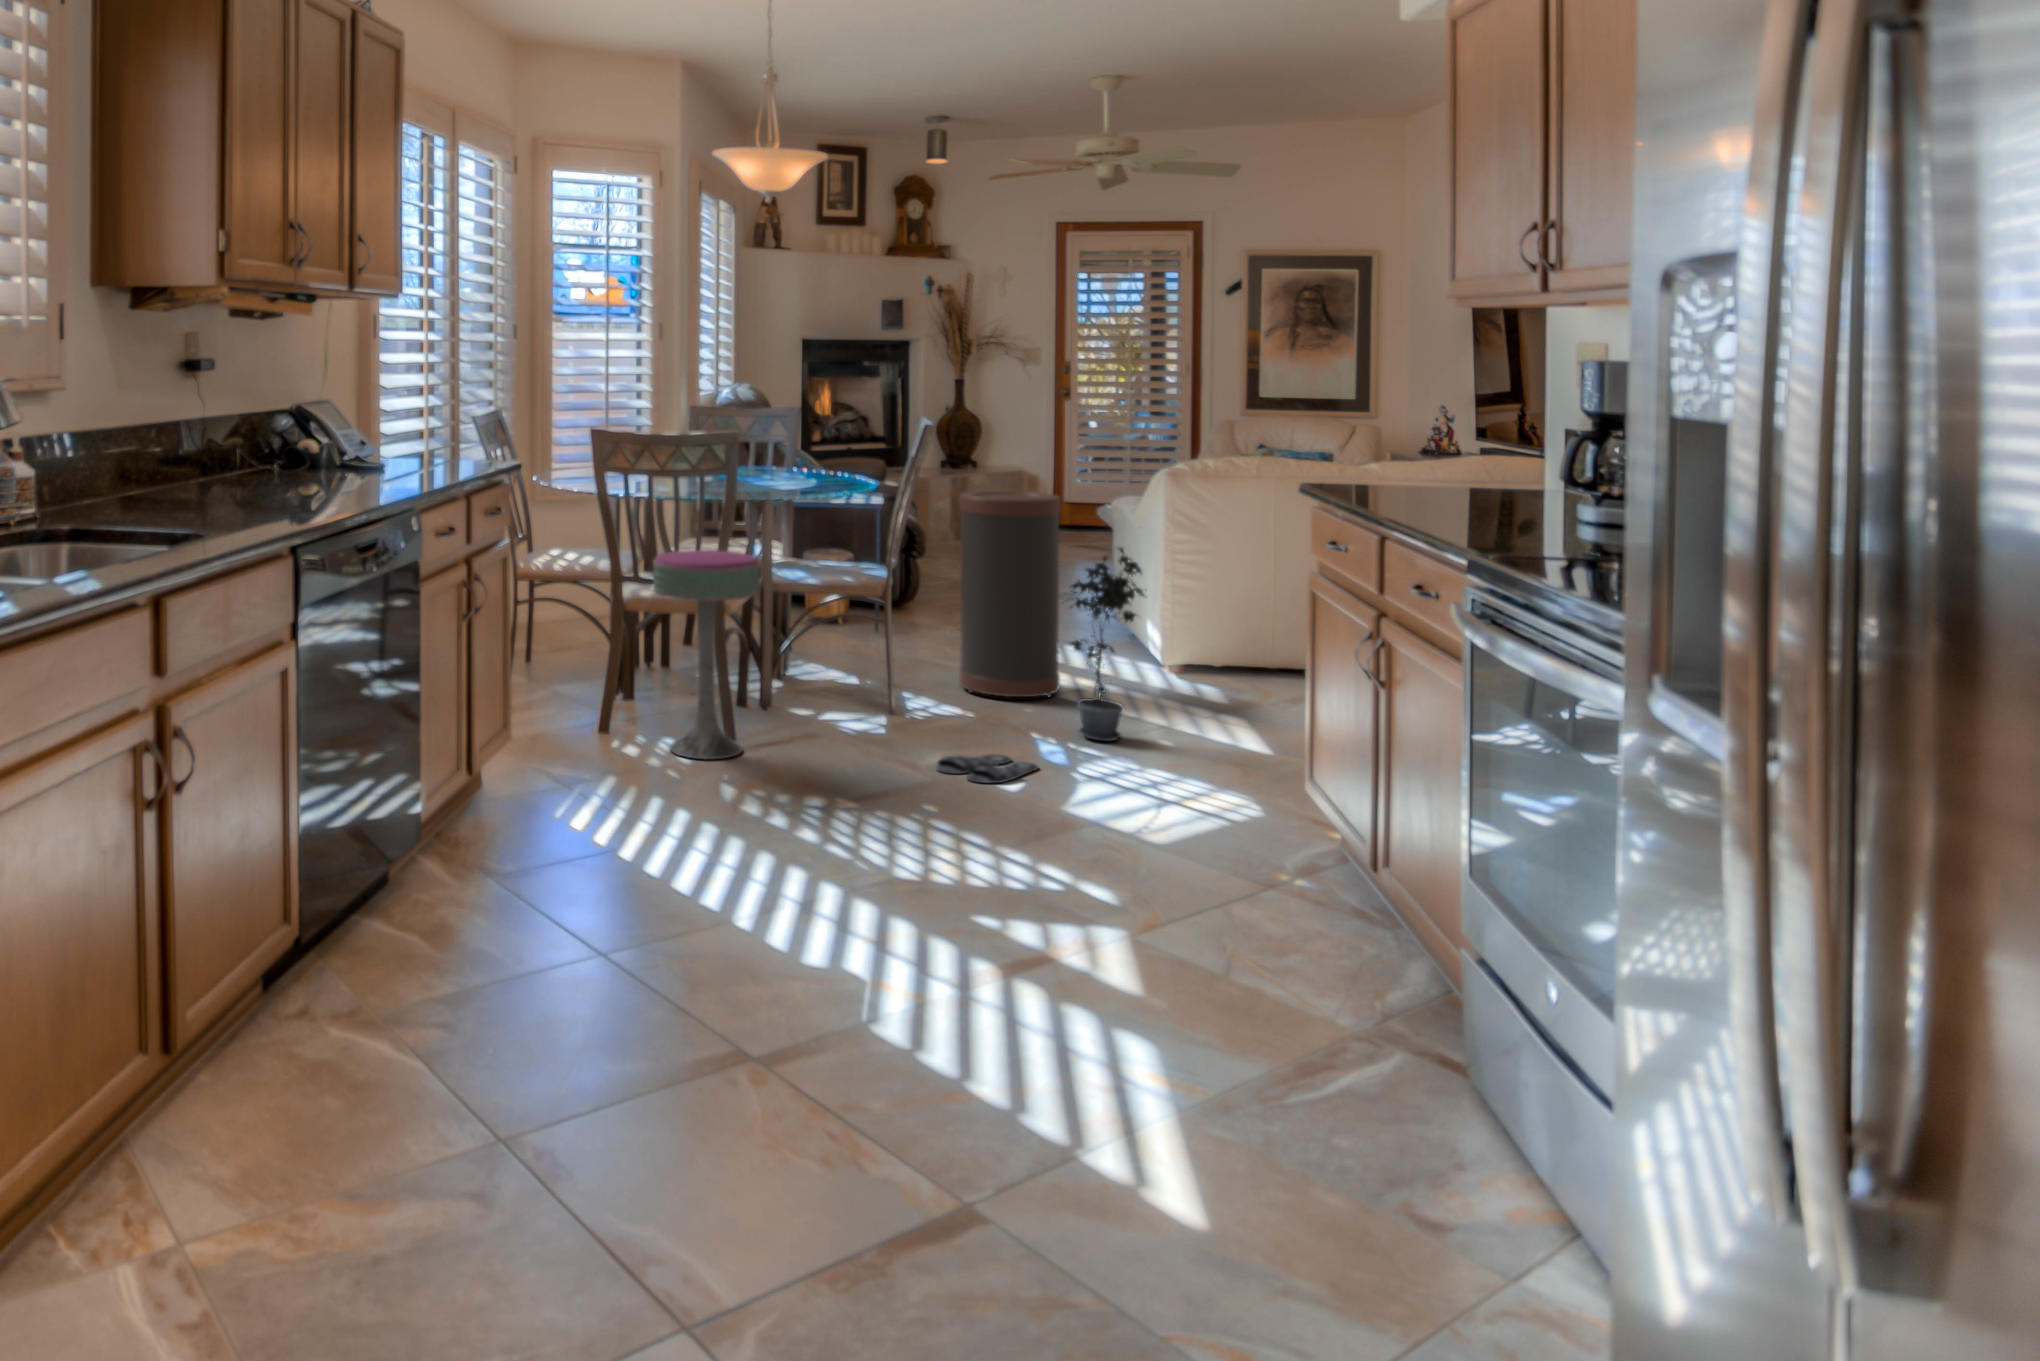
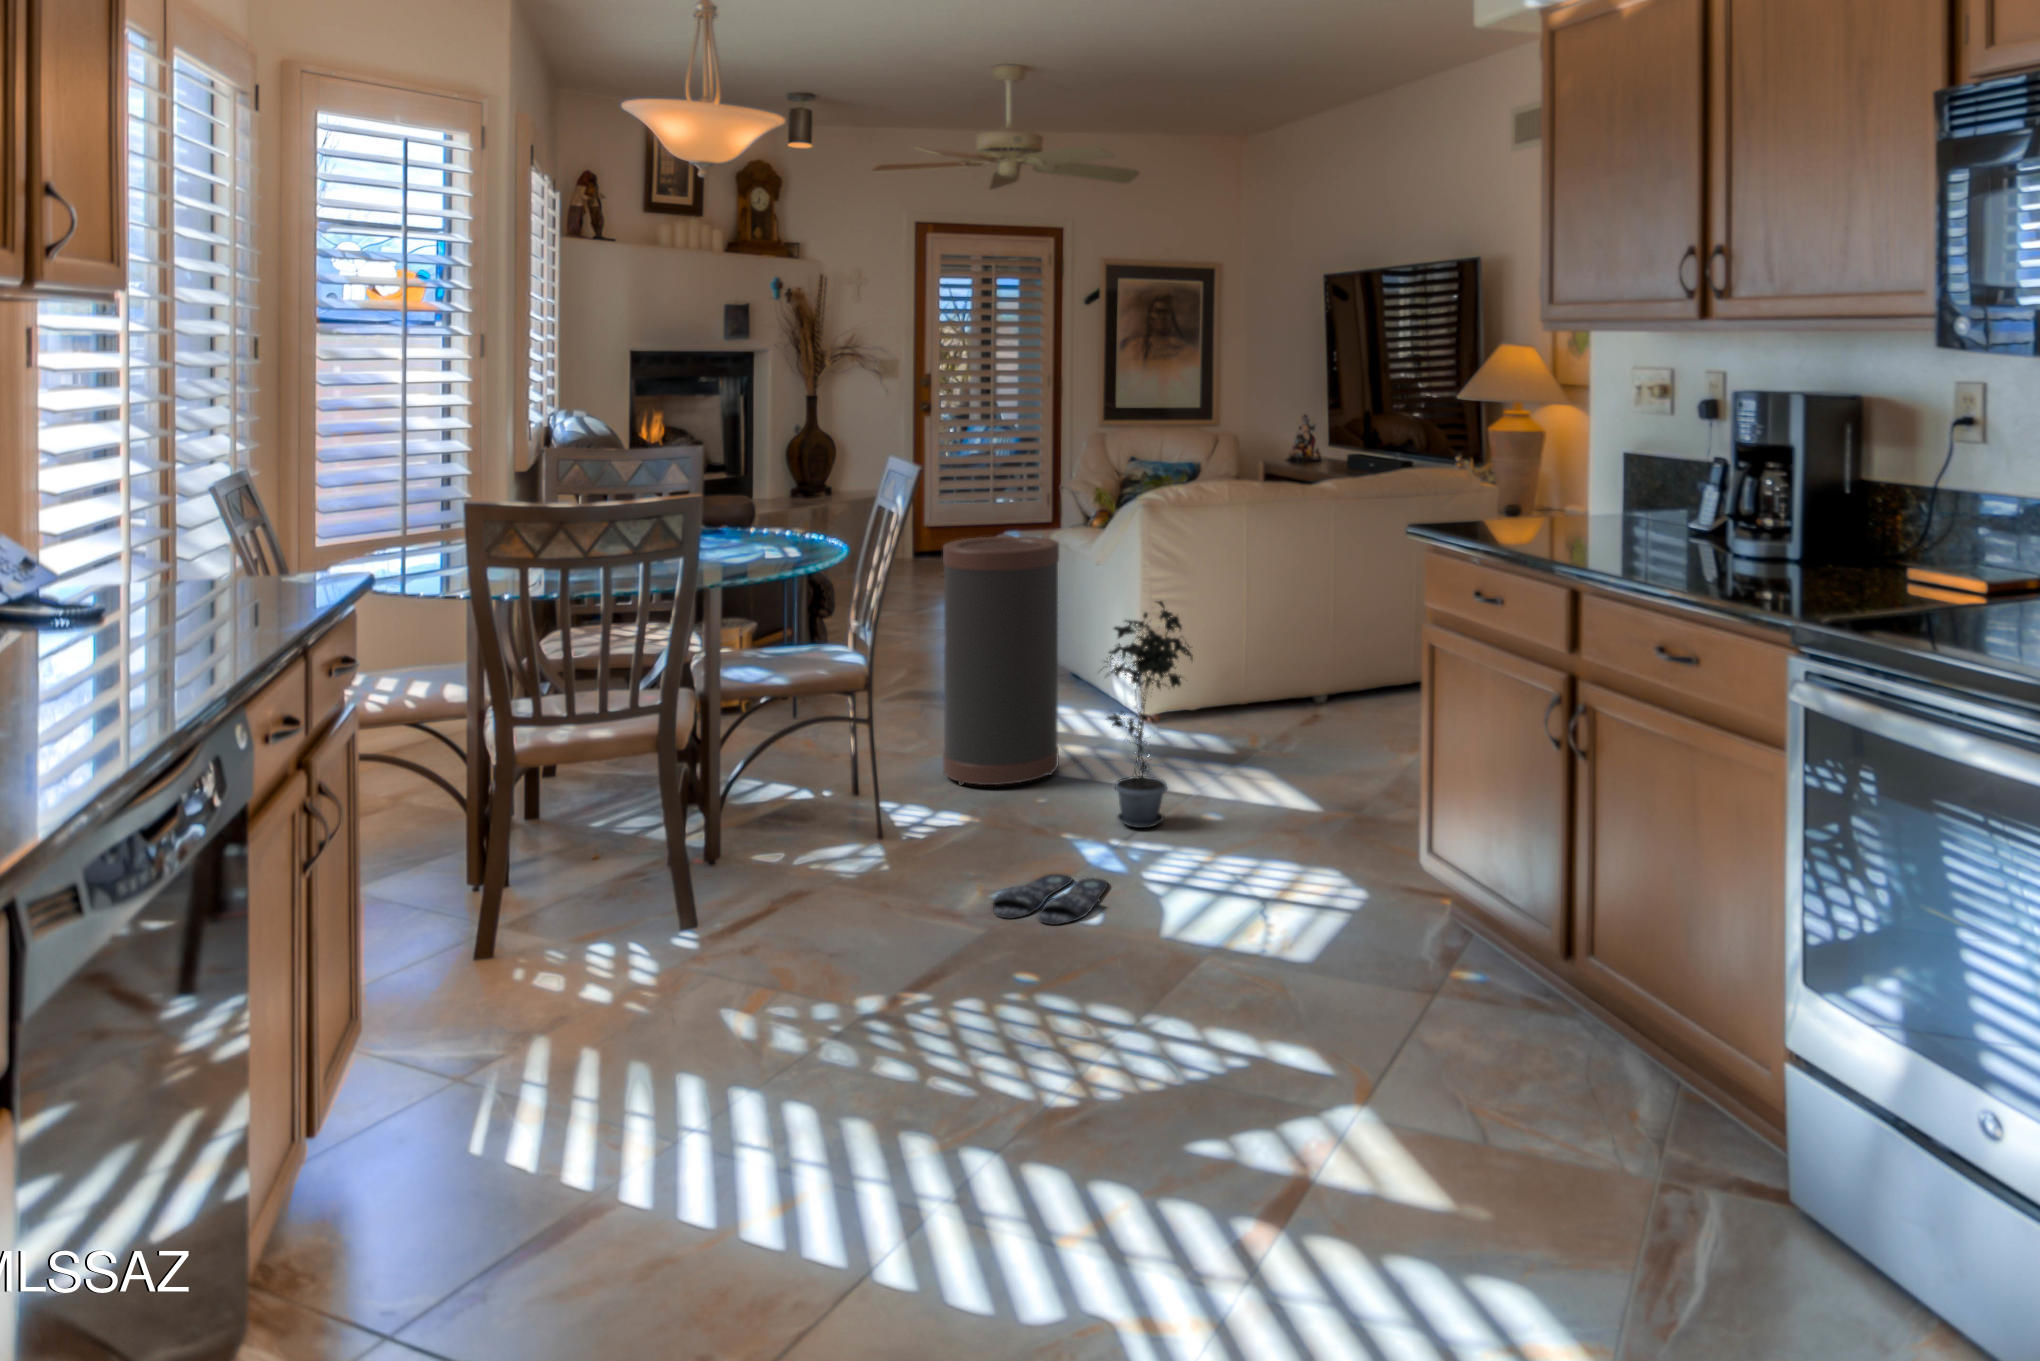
bar stool: present [653,550,760,759] -> none [586,664,751,977]

